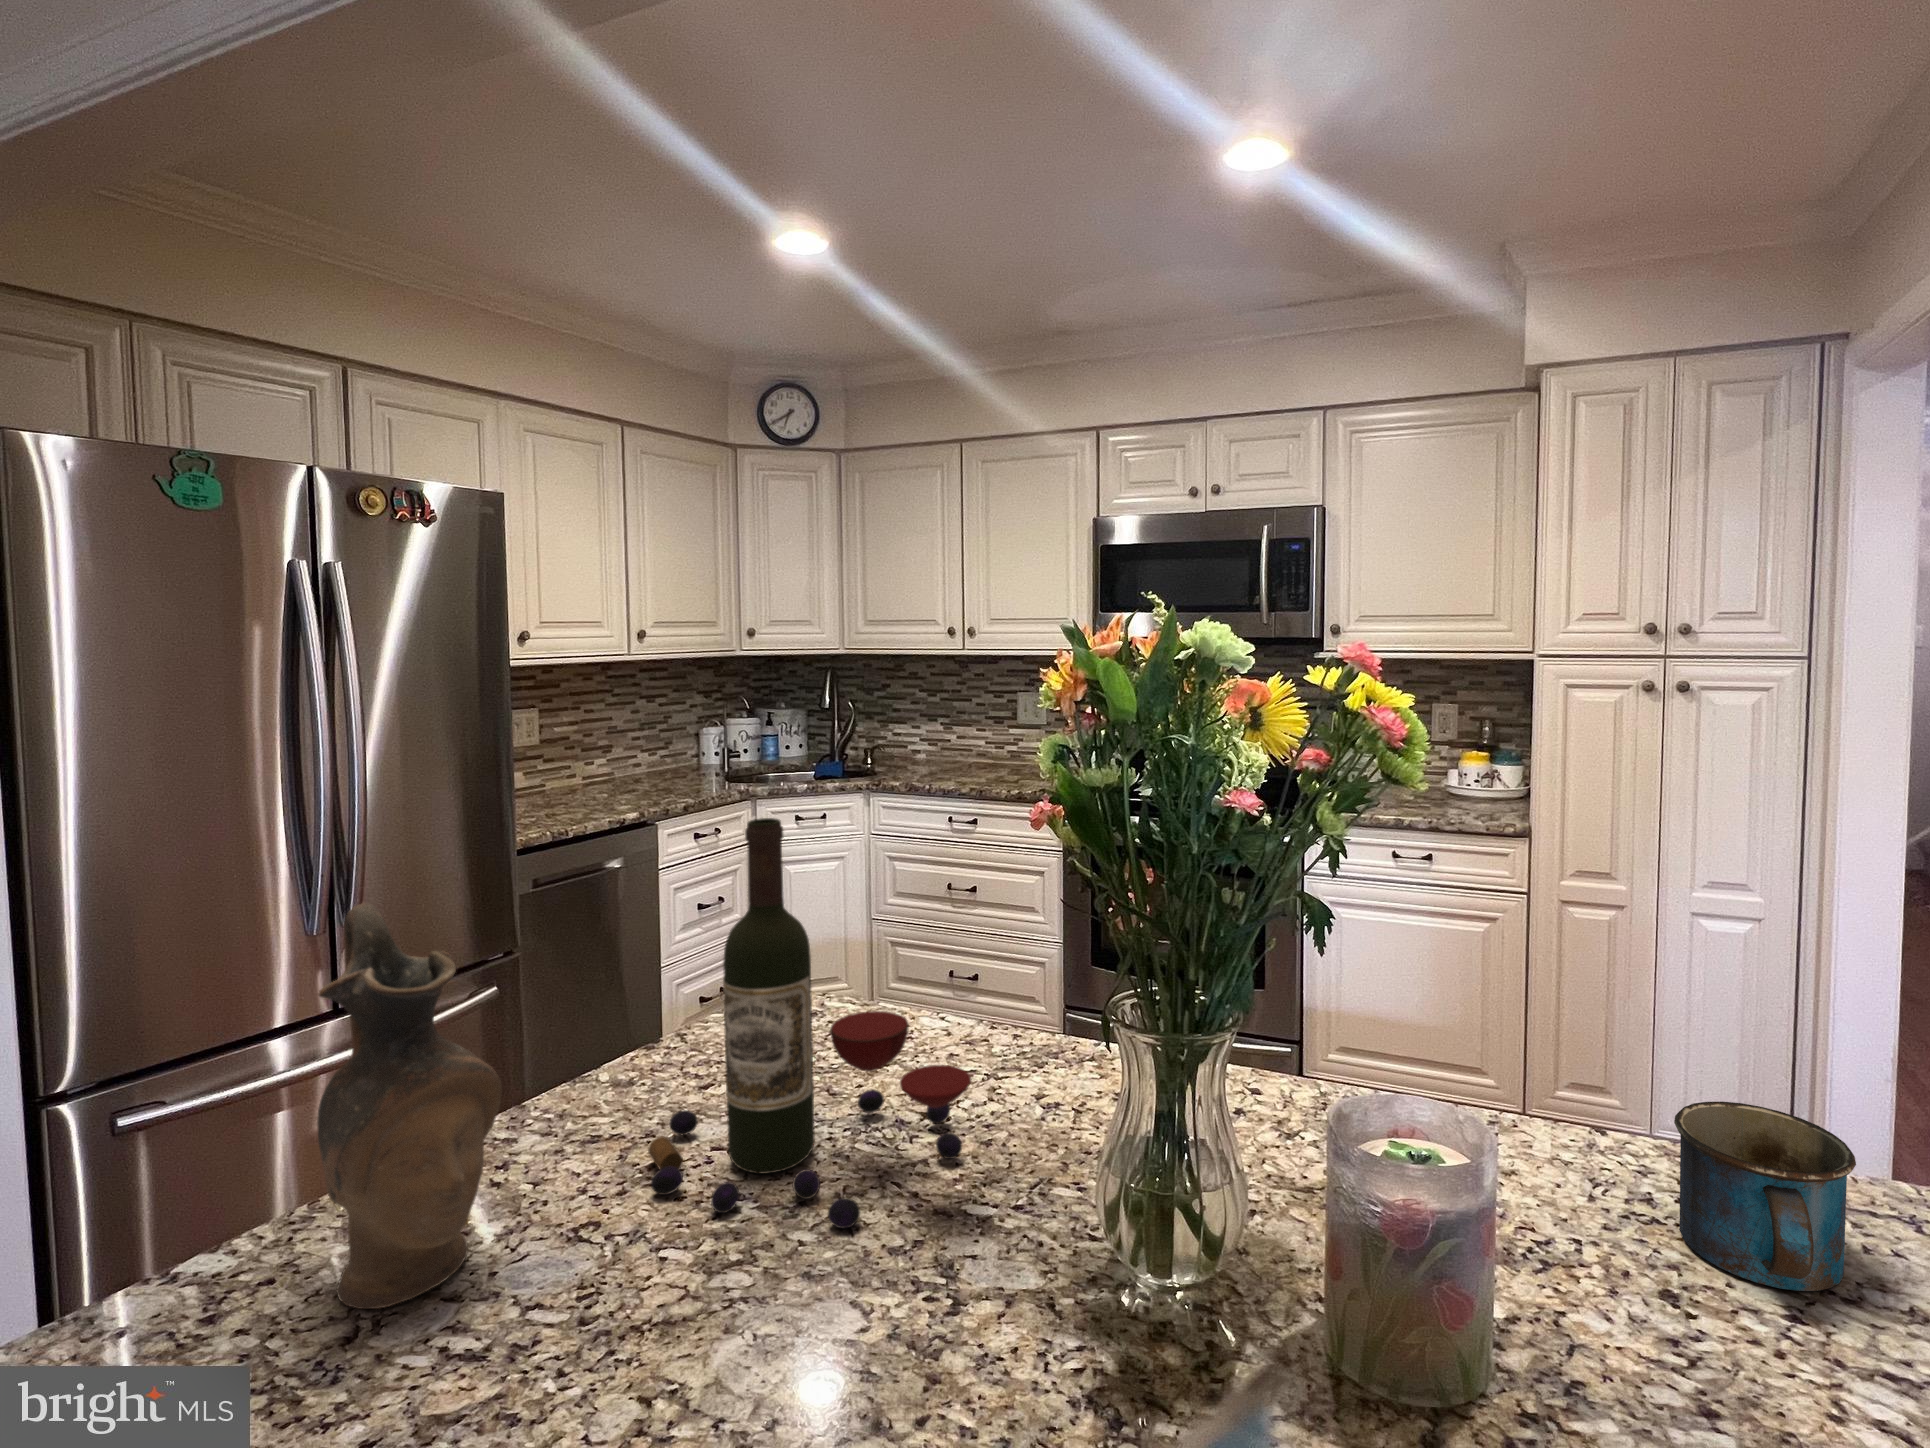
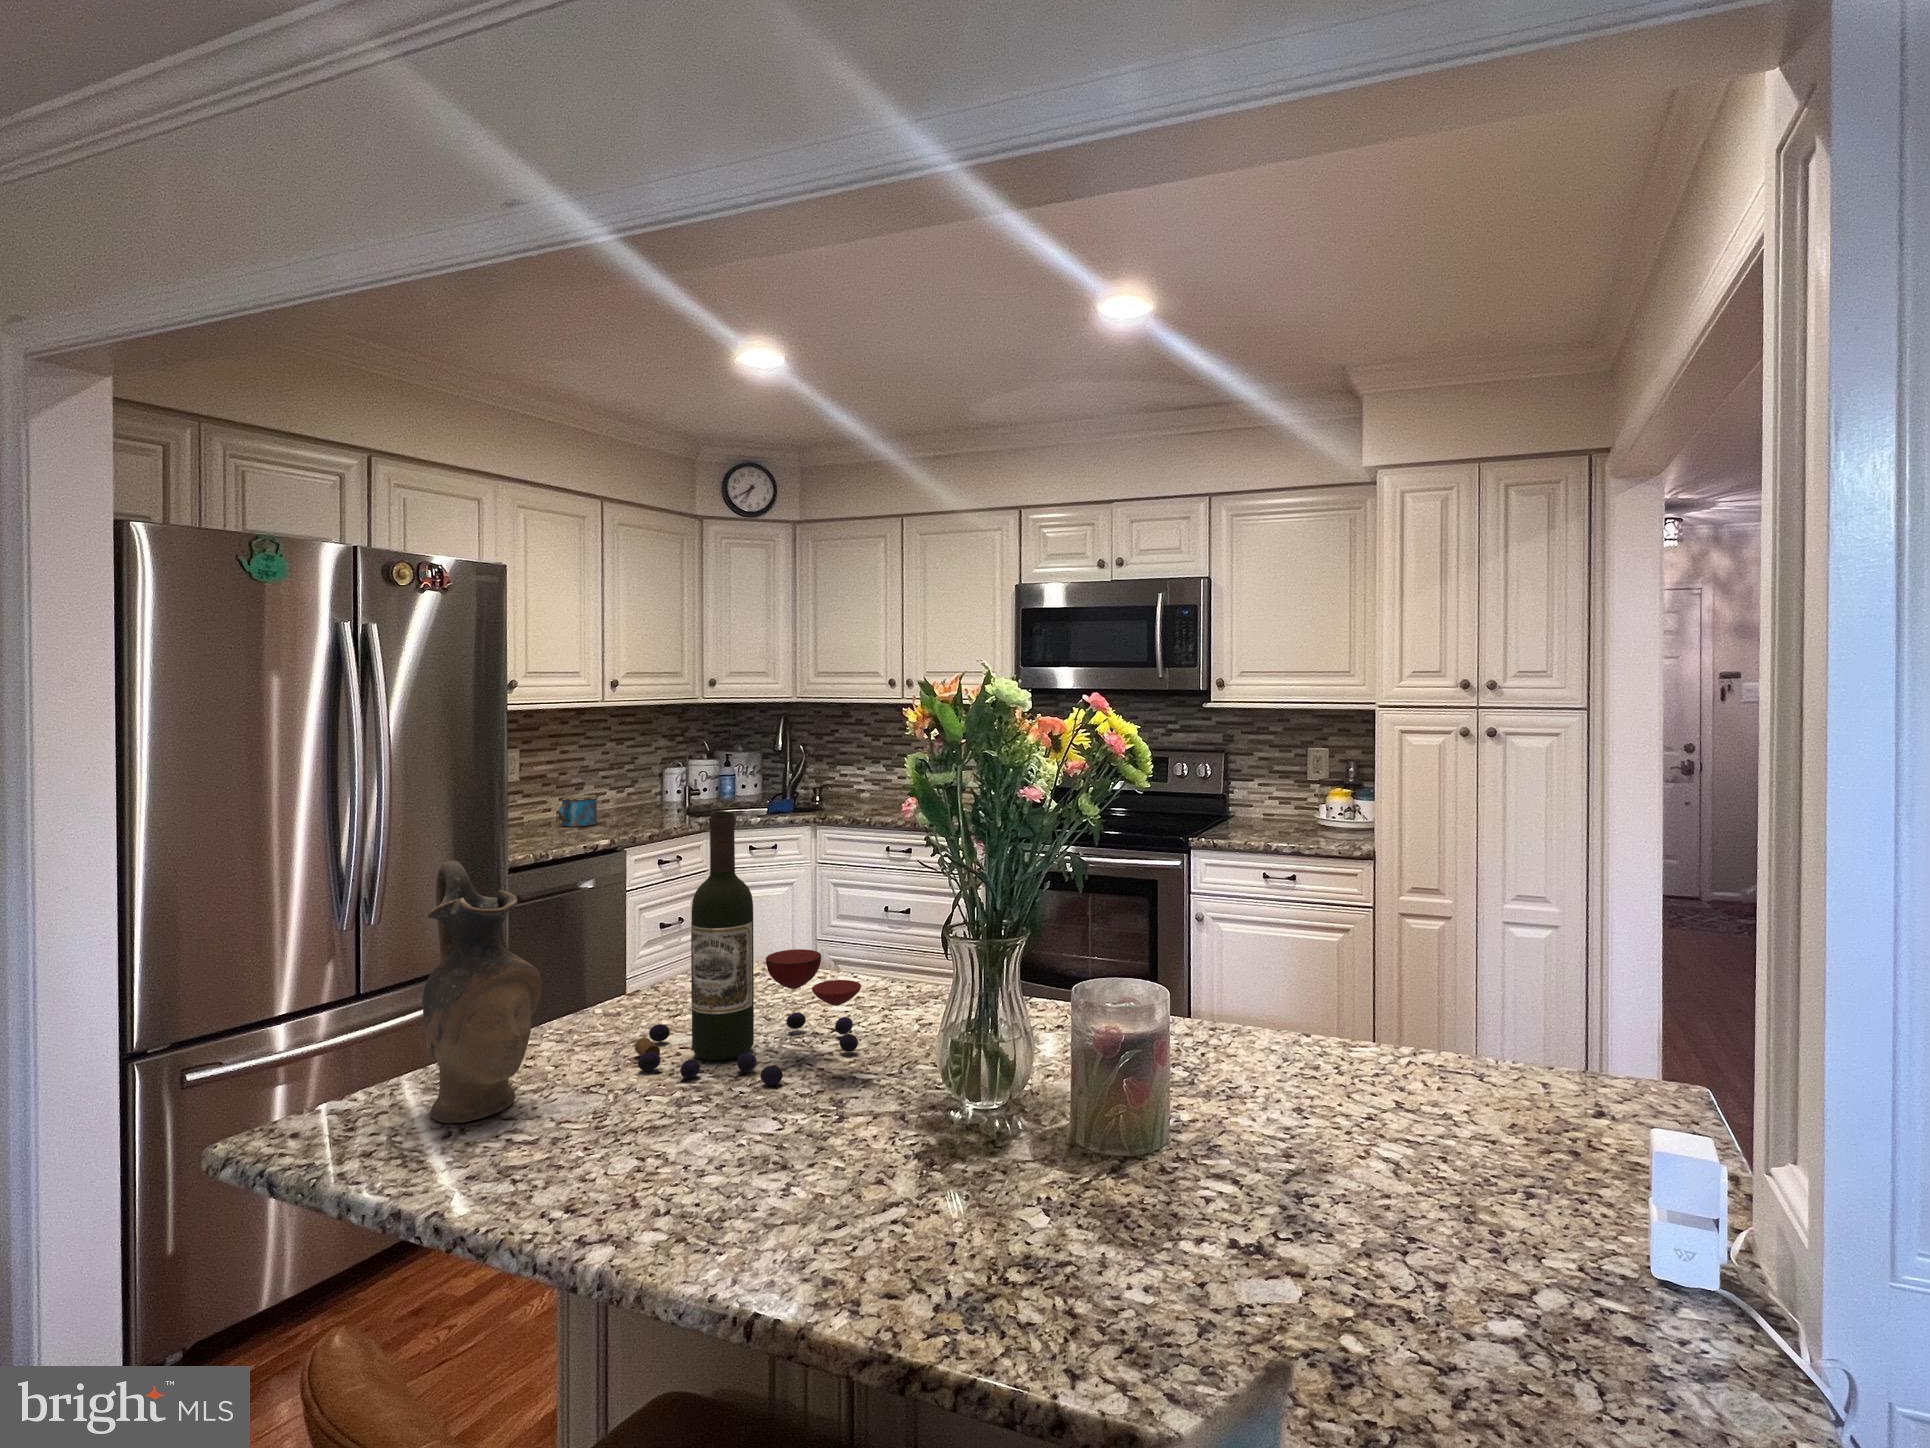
mug: present [1674,1102,1856,1291] -> present [558,795,598,827]

